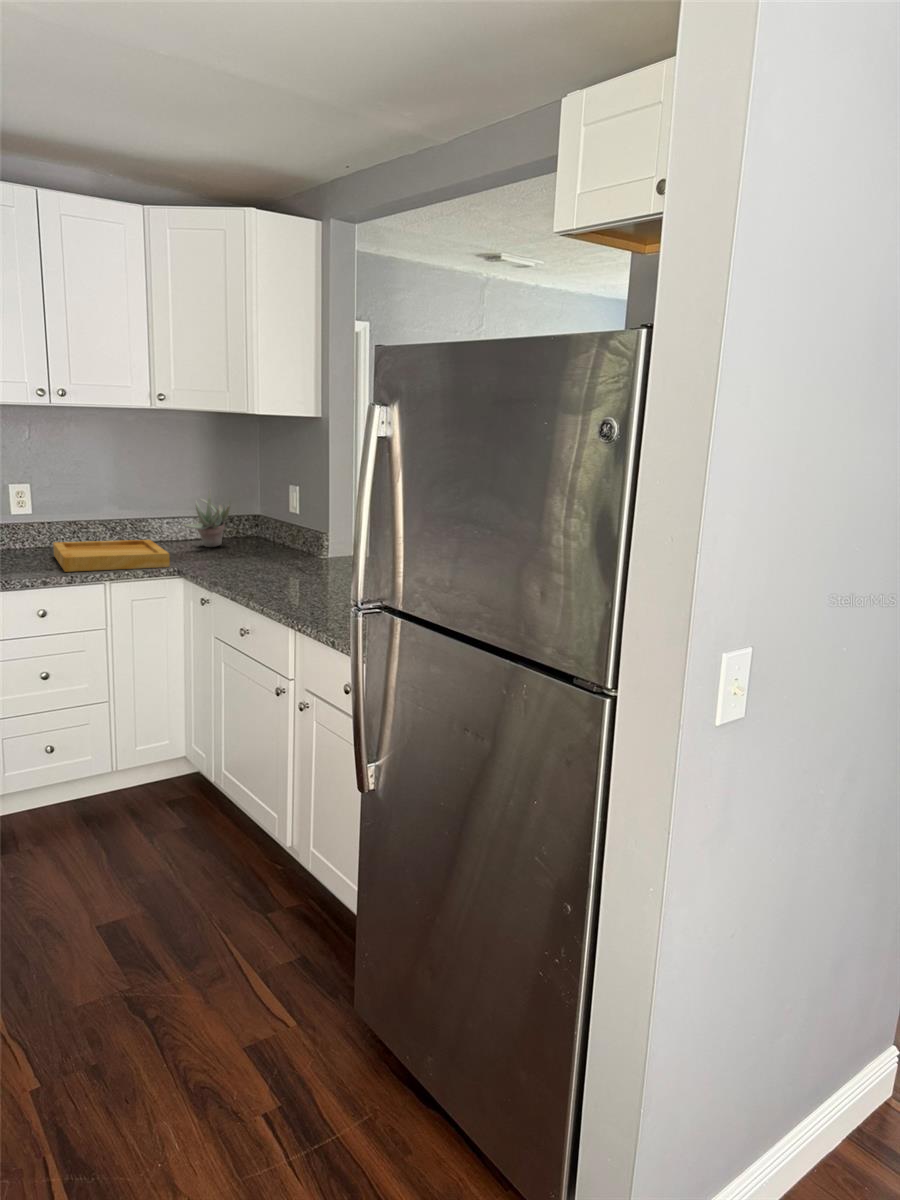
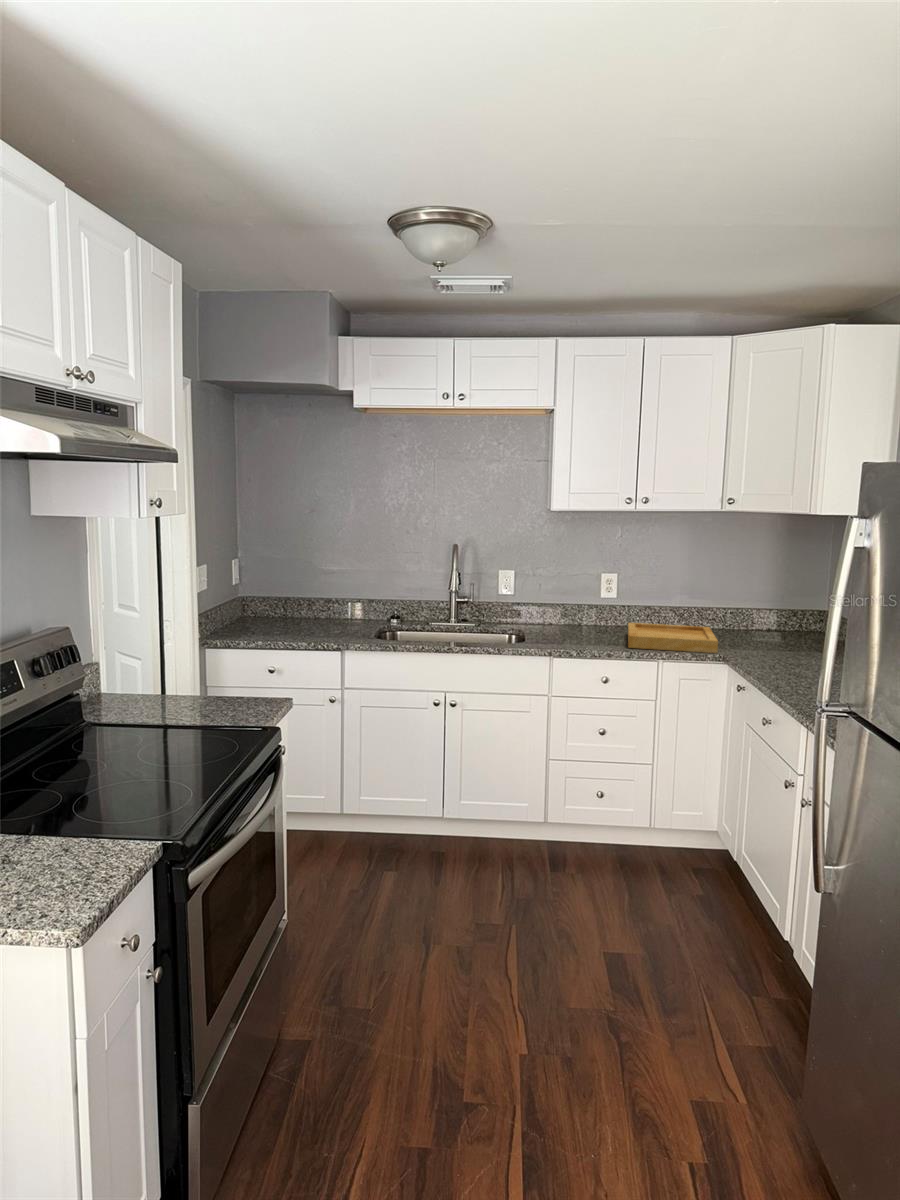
succulent plant: present [182,489,231,547] -> none [739,584,791,639]

